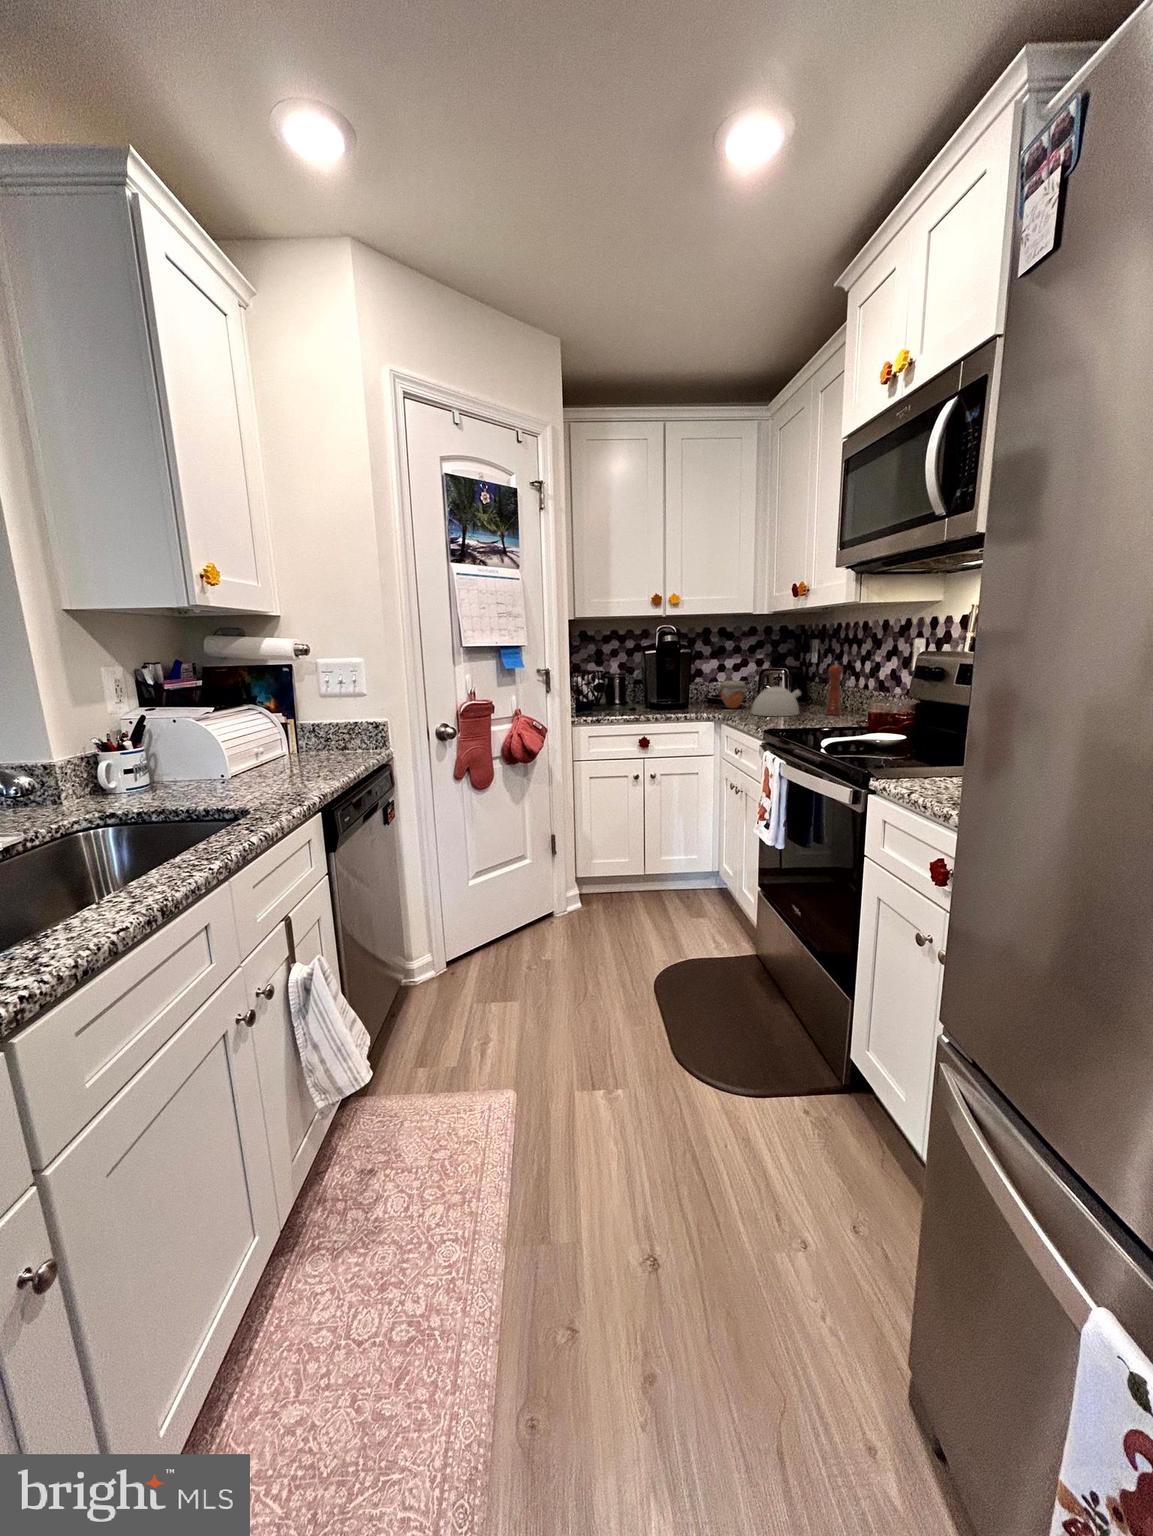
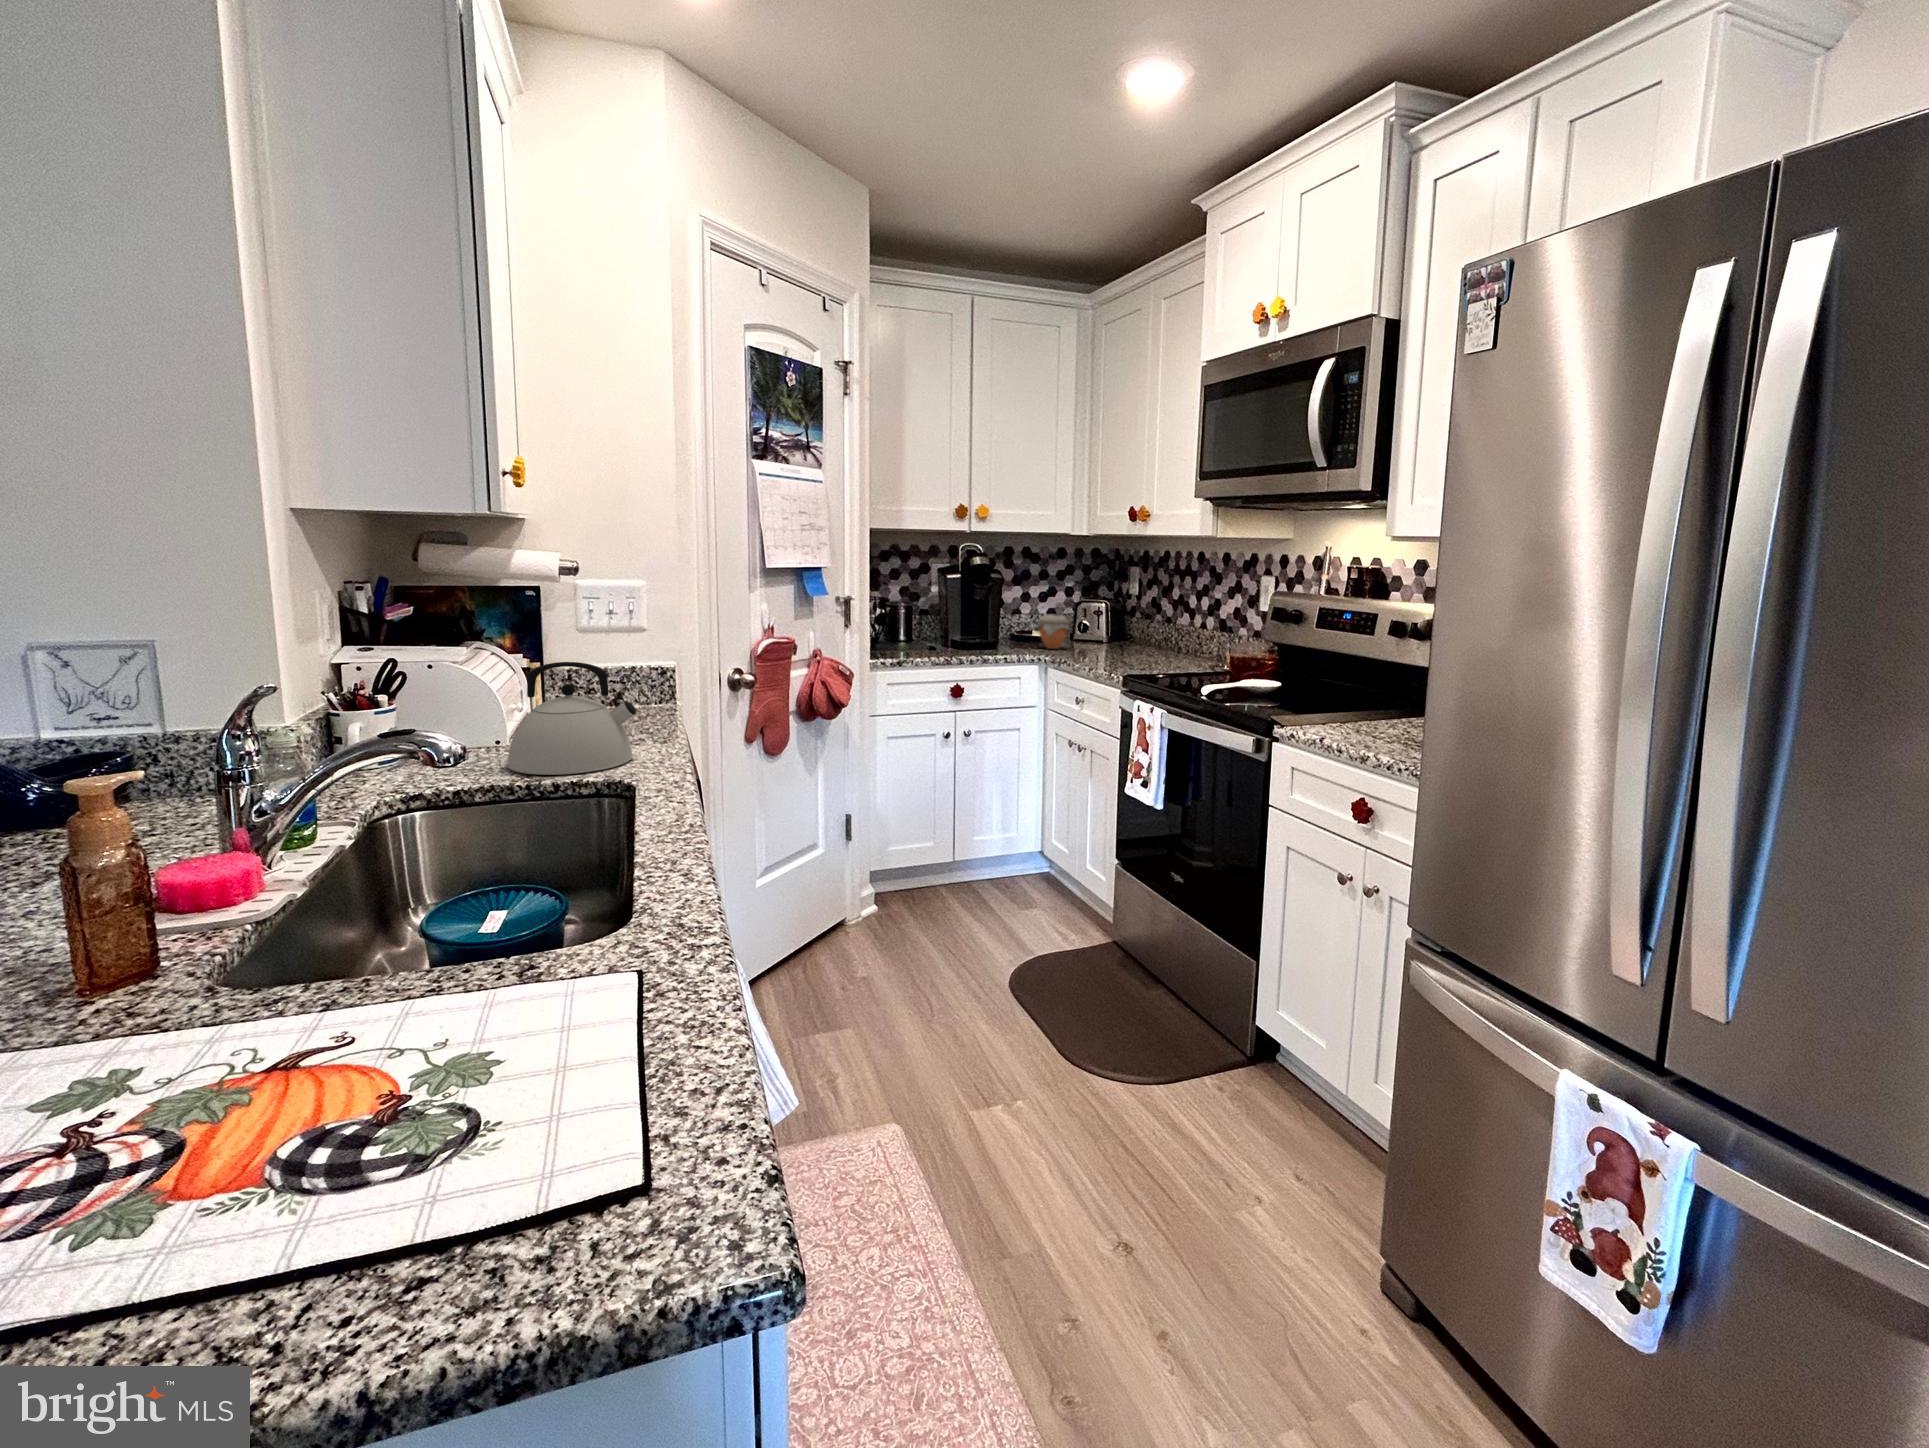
pepper mill: present [826,661,843,715] -> none [1166,597,1185,658]
kettle: present [751,672,802,716] -> present [507,662,636,775]

